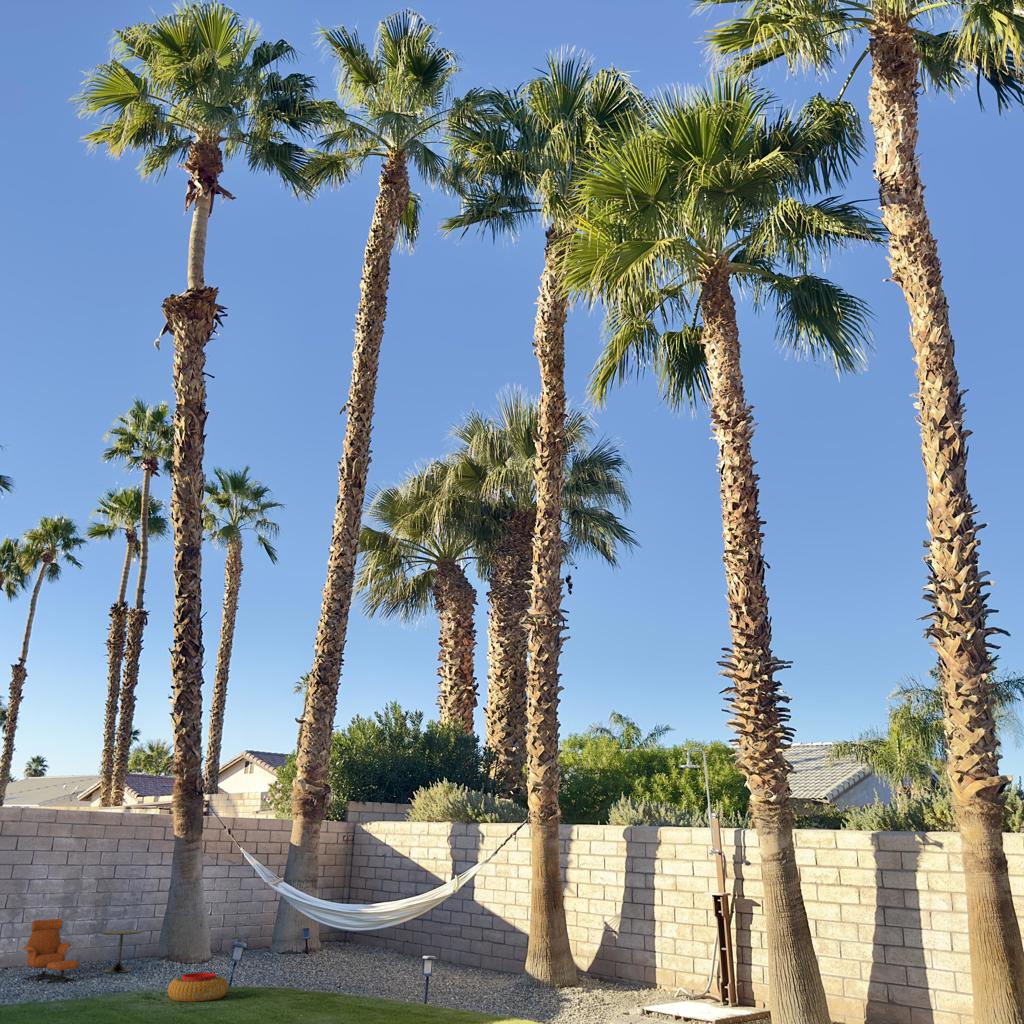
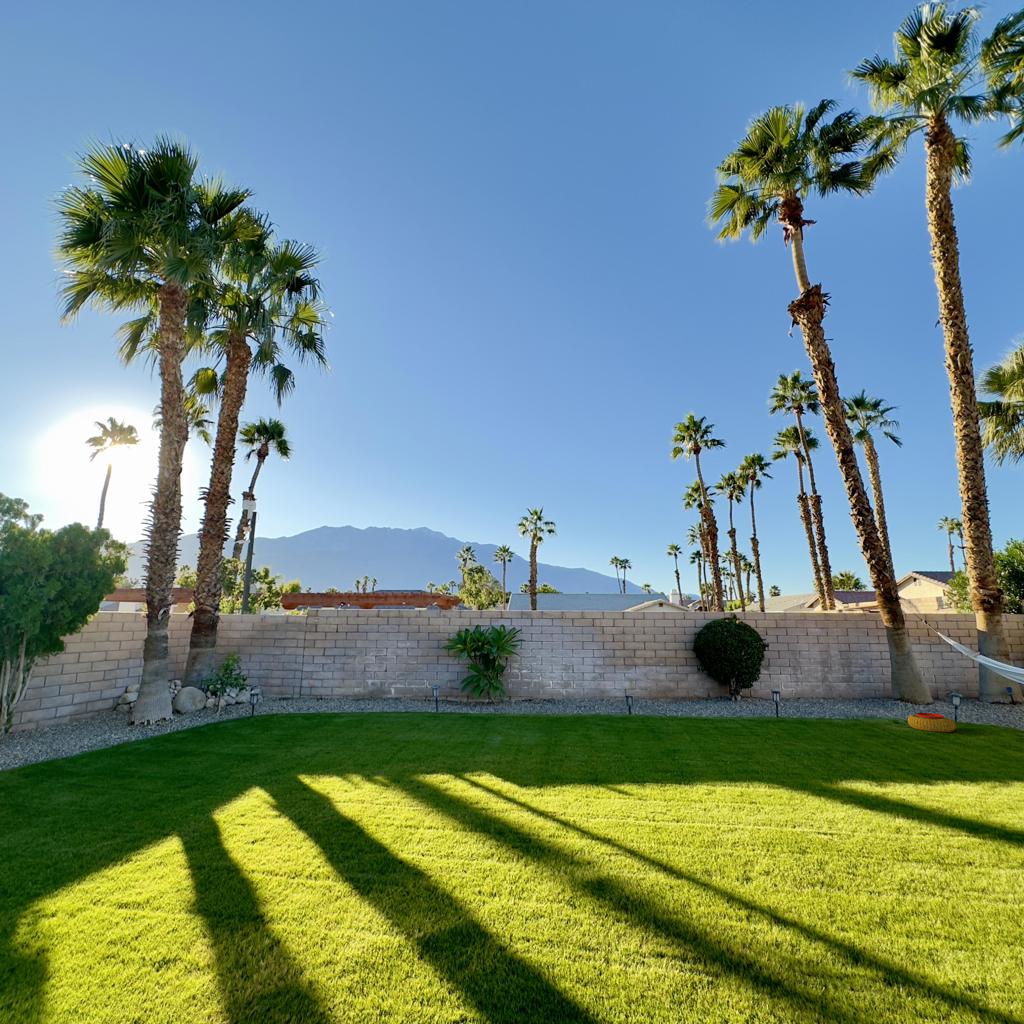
lounge chair: present [23,919,79,983] -> none [802,671,840,707]
side table: present [101,930,143,973] -> none [847,679,876,705]

